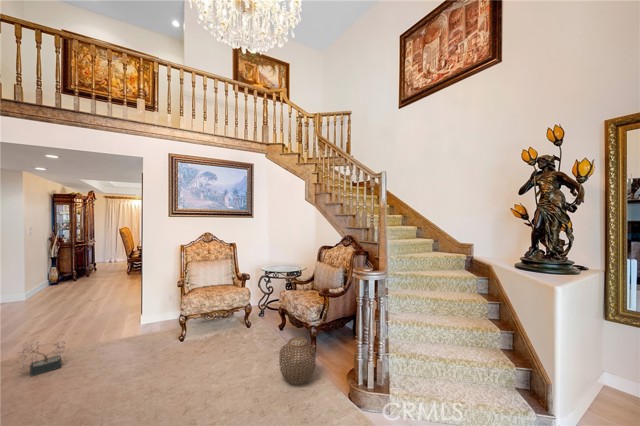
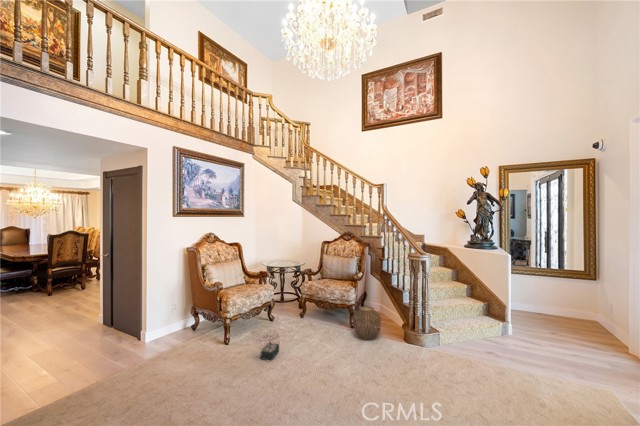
decorative plant: present [16,341,65,376] -> present [256,332,280,360]

